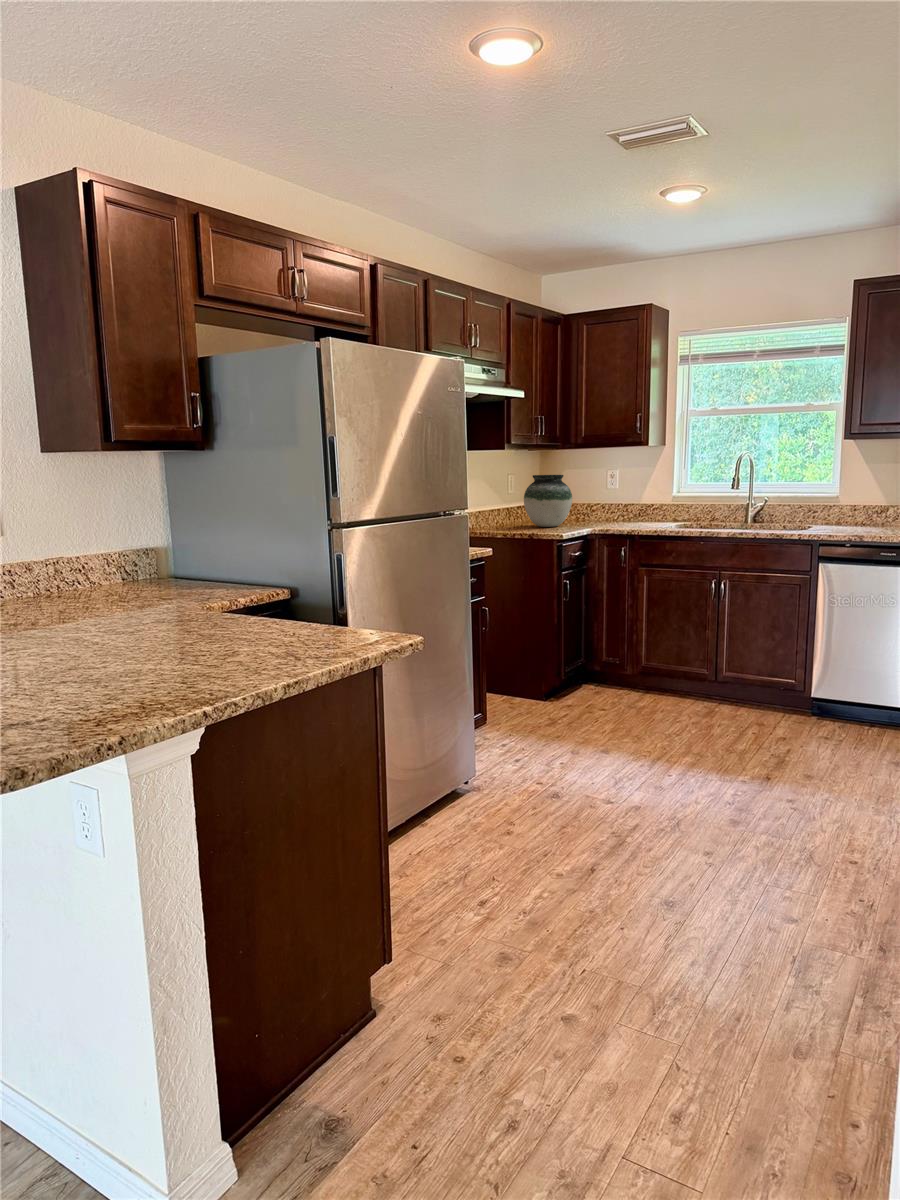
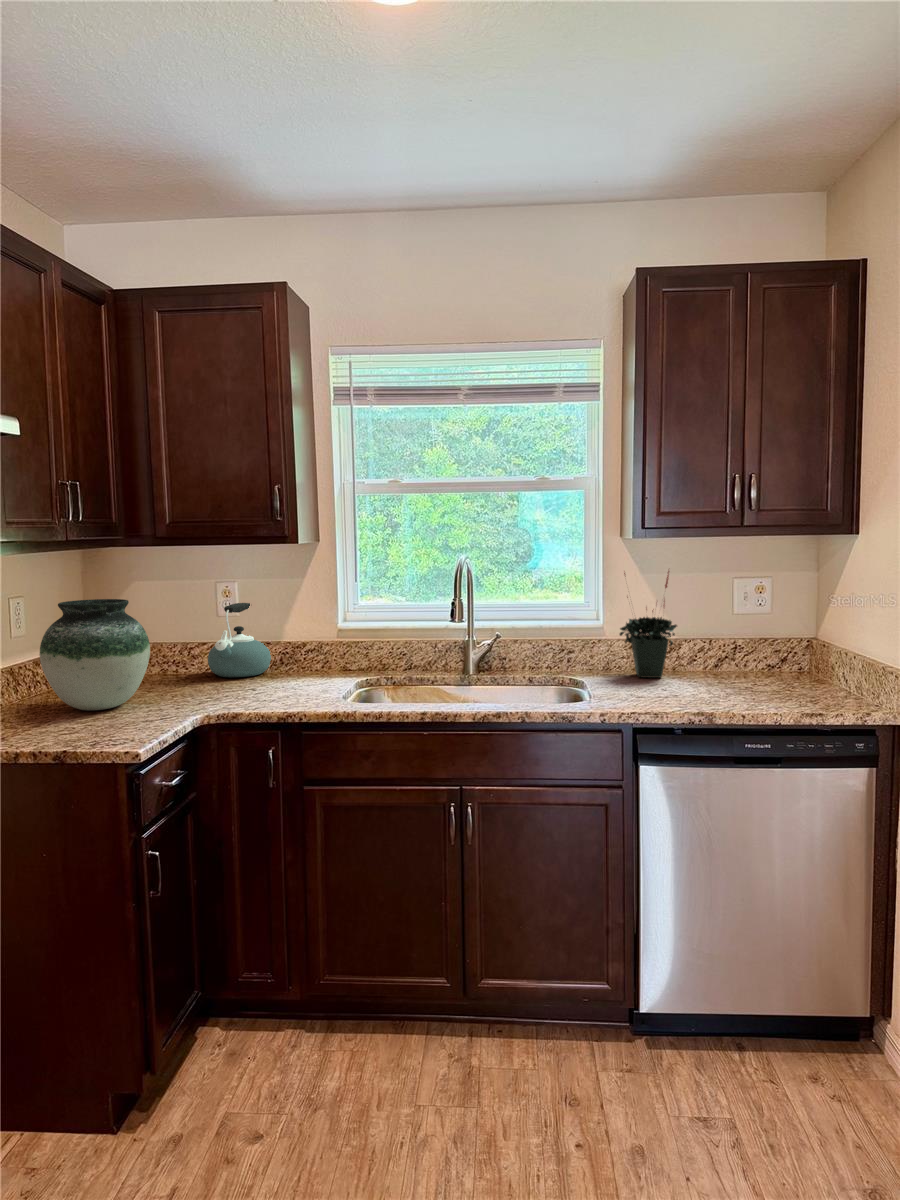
potted plant: none [843,458,881,526] -> present [620,571,677,678]
kettle: none [601,481,635,521] -> present [208,603,271,677]

